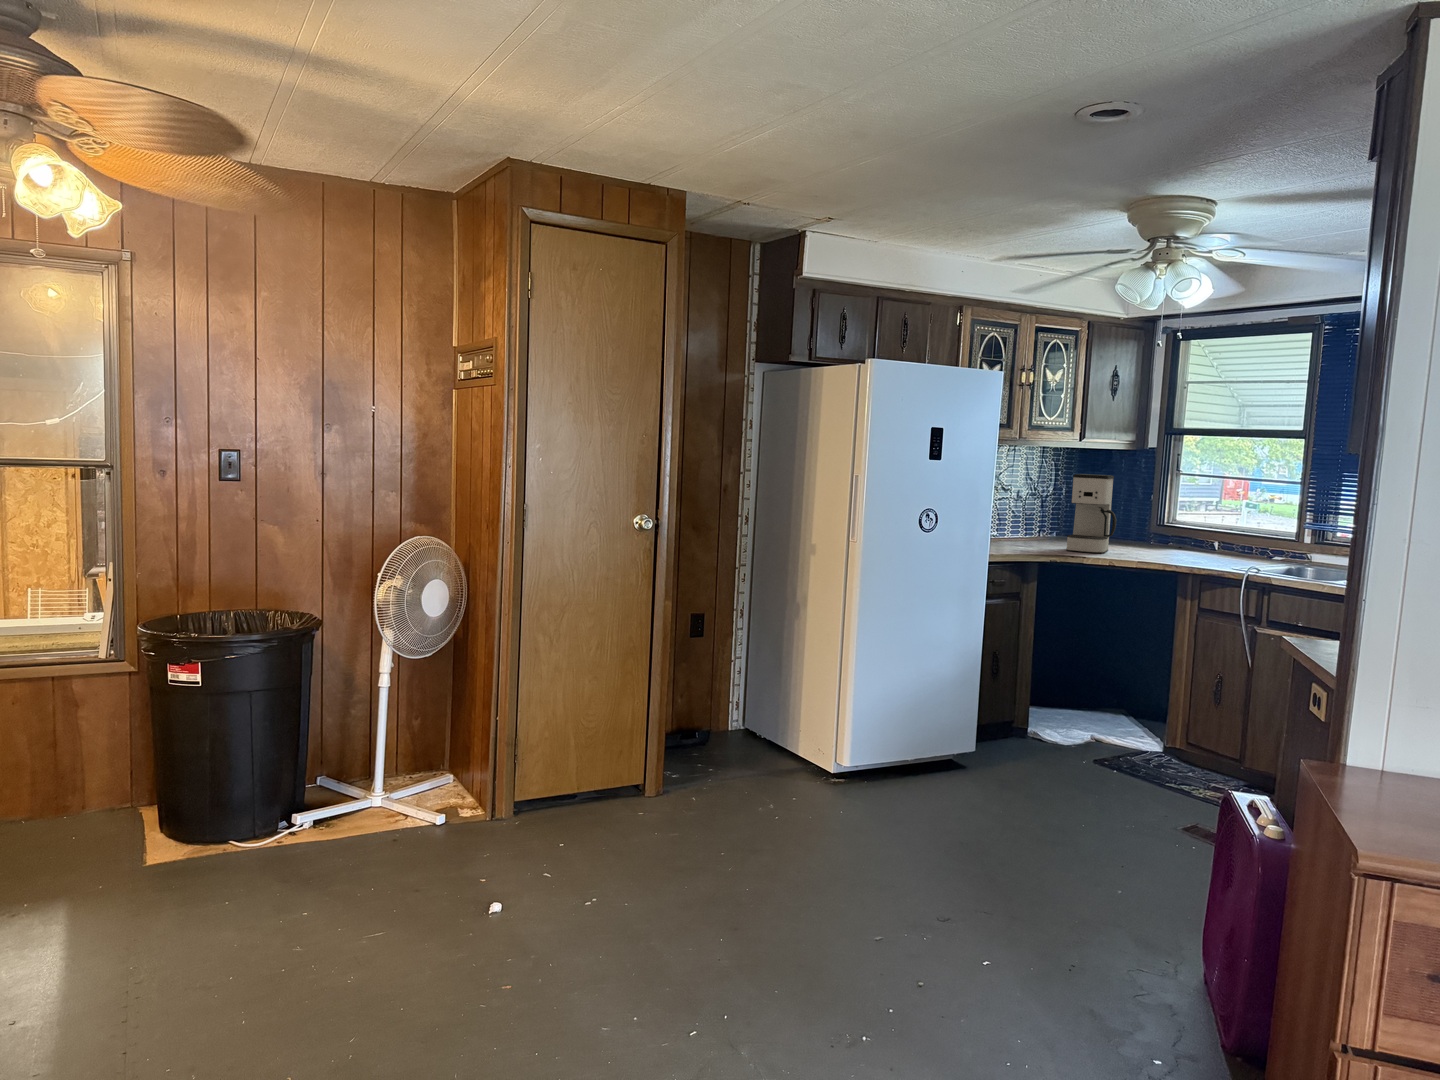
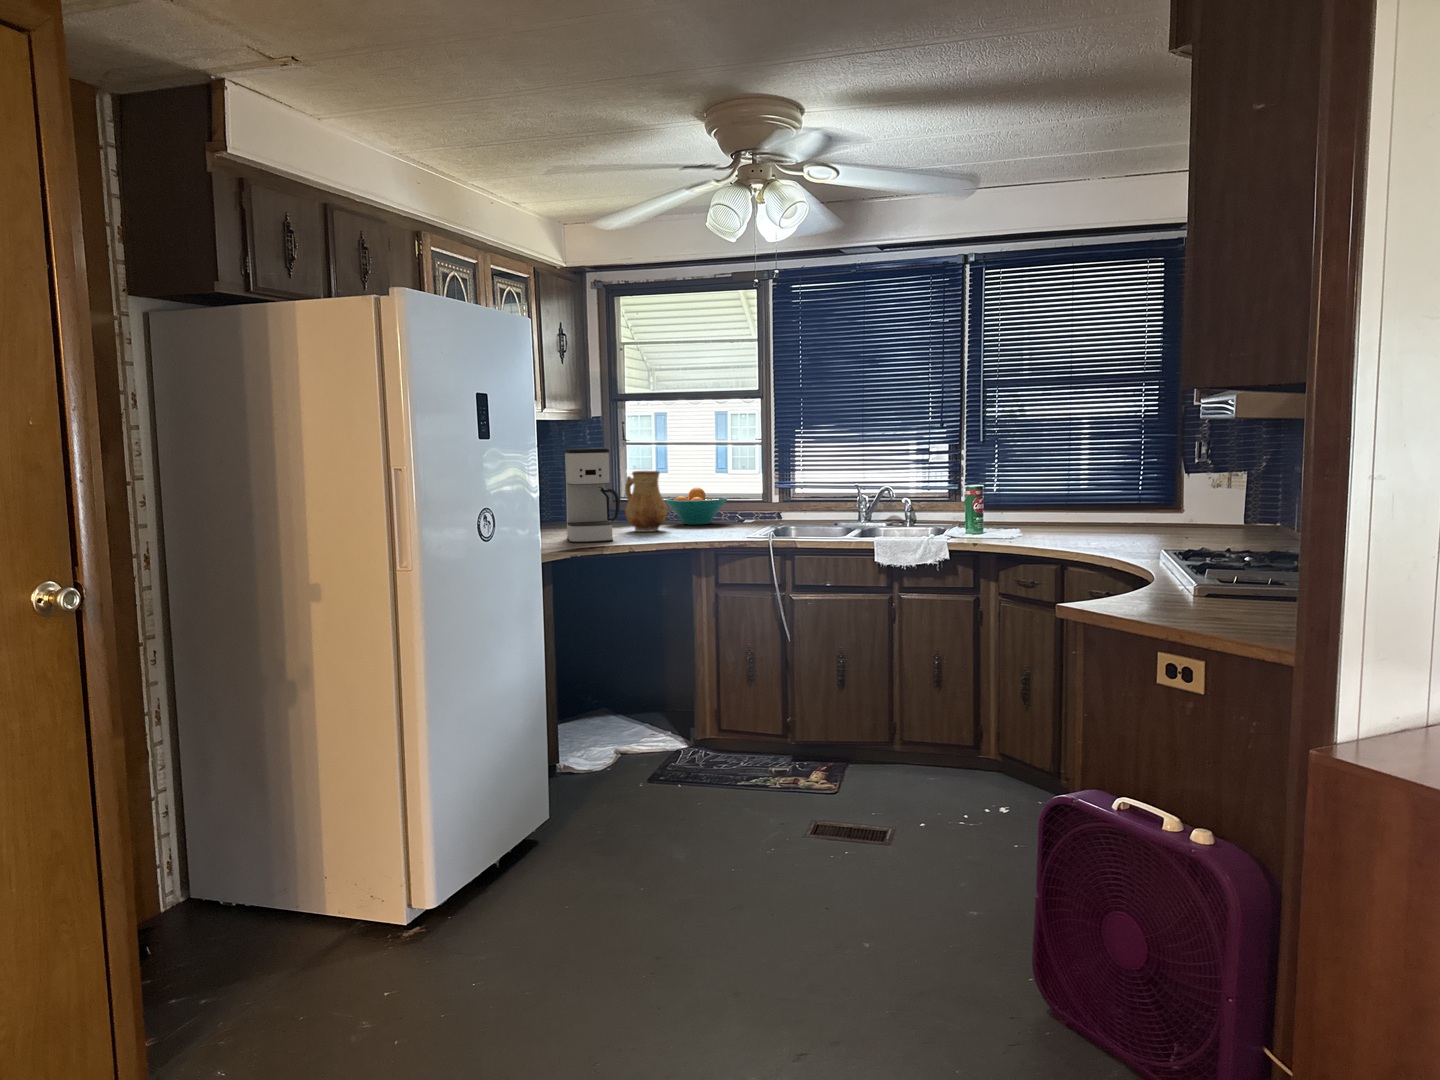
ceramic pitcher: none [1140,498,1180,553] -> present [625,471,668,532]
fruit bowl: none [1196,519,1261,554] -> present [665,488,727,525]

